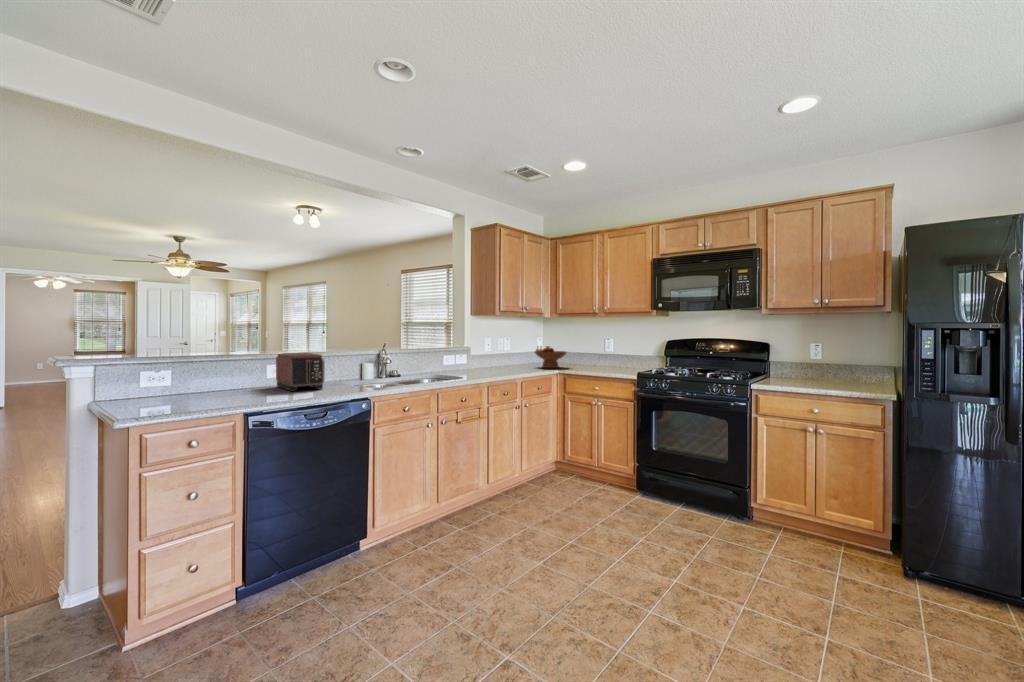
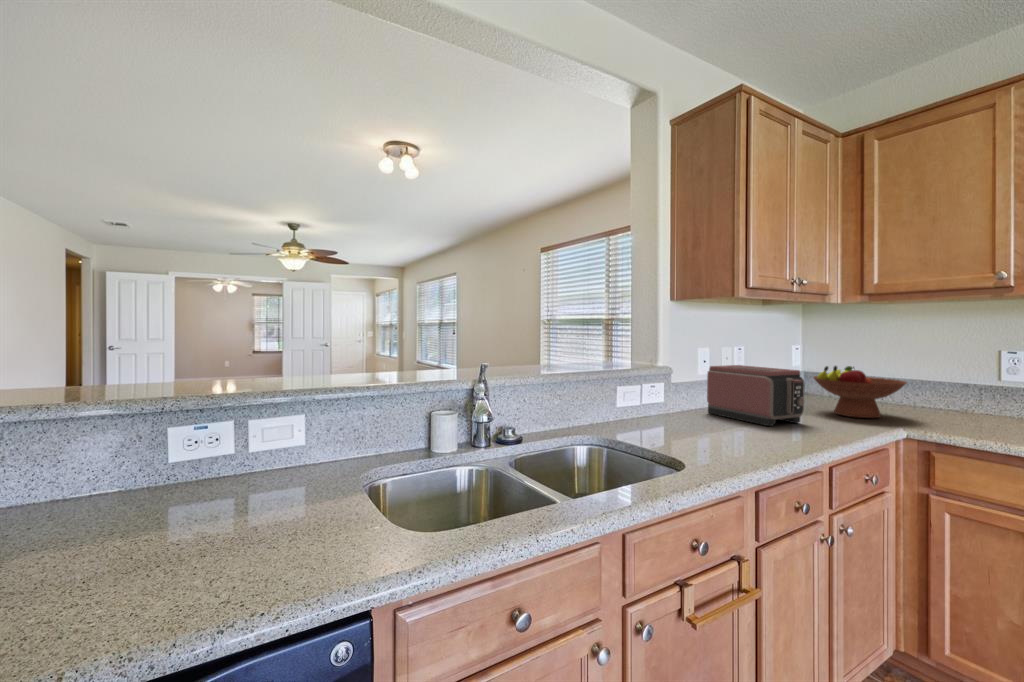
toaster: present [276,353,324,391] -> present [707,365,805,426]

